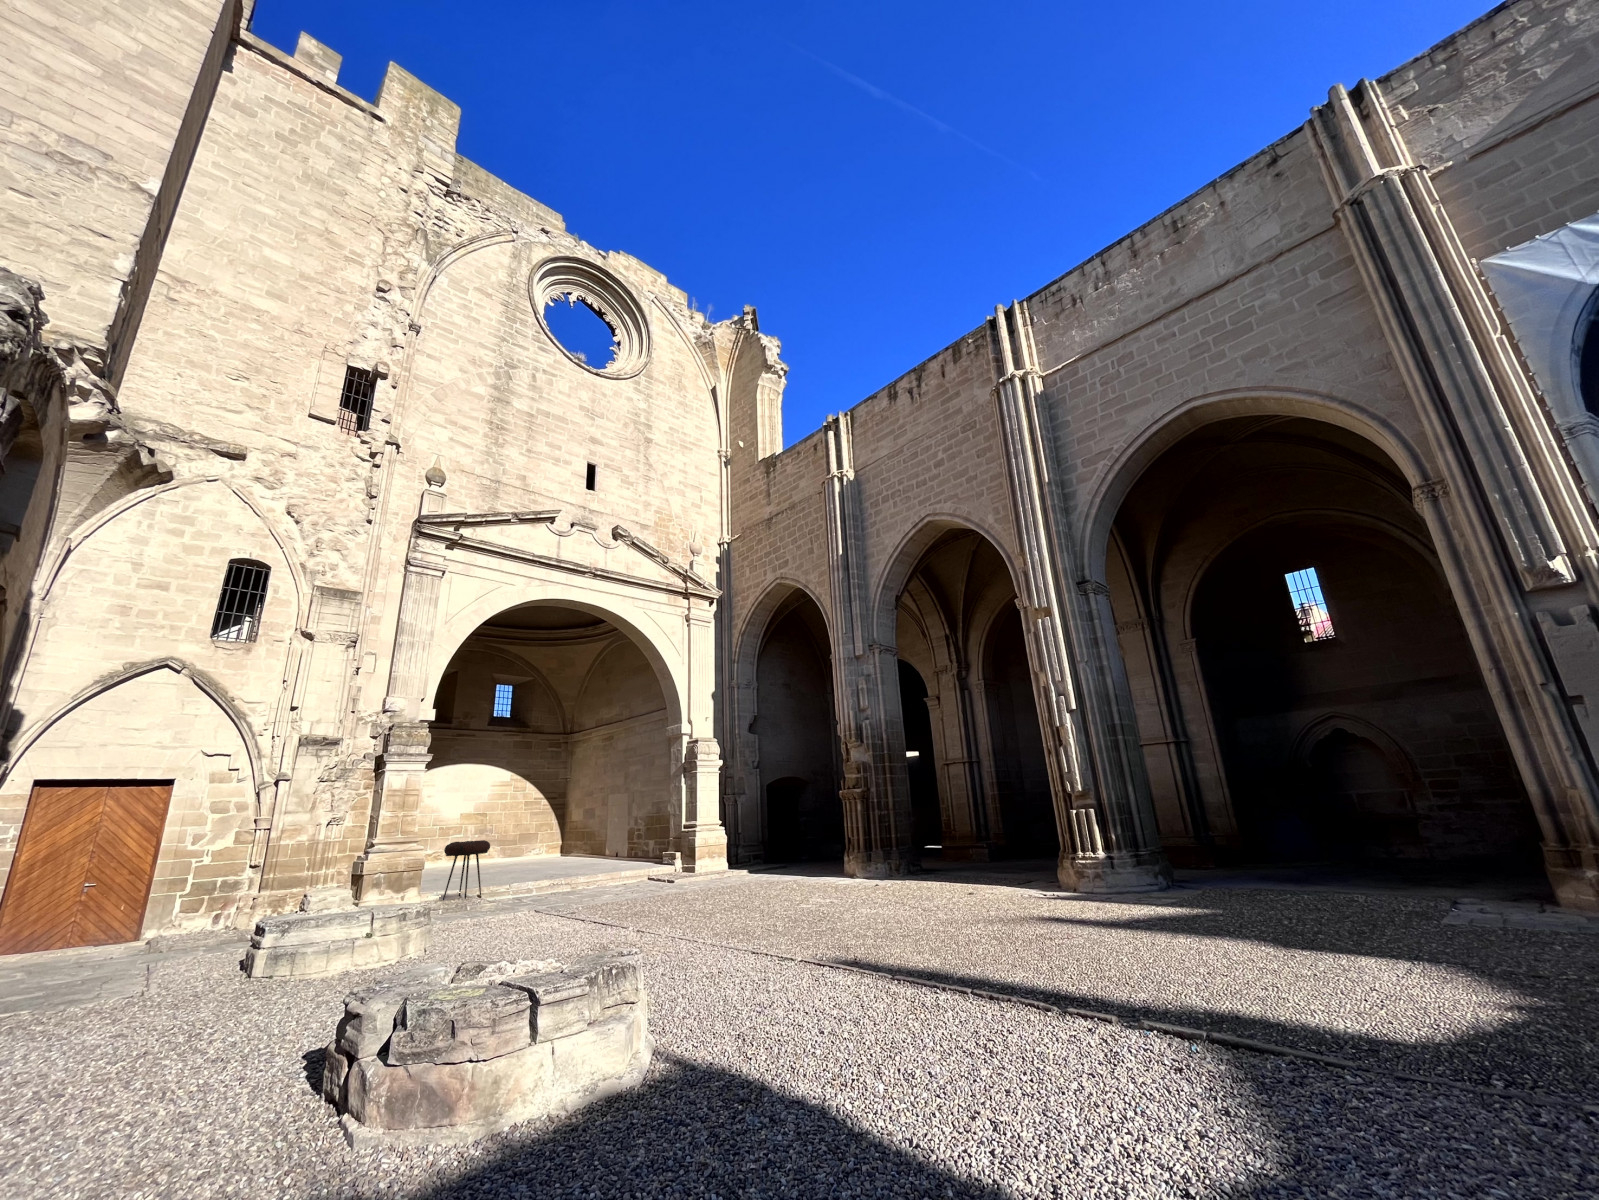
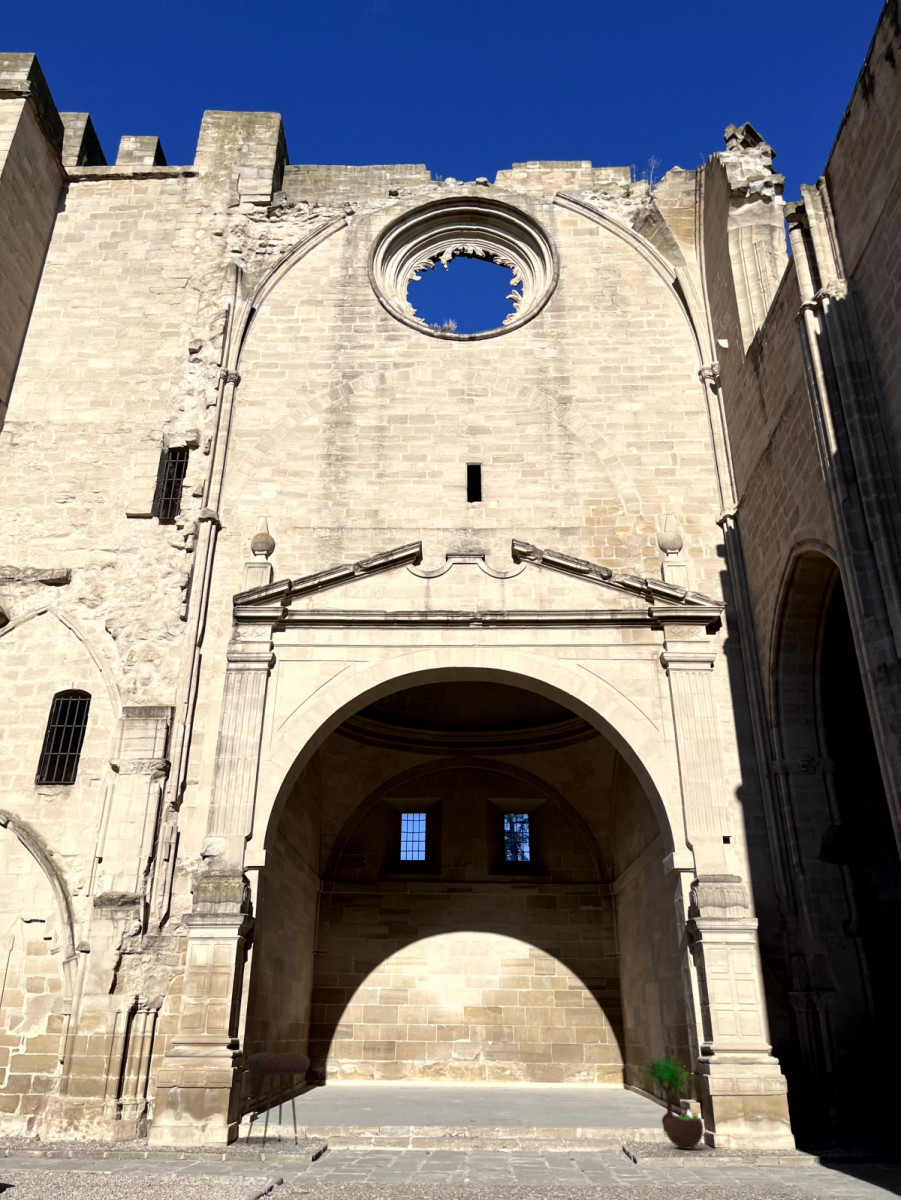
potted tree: none [671,821,701,868] -> present [645,1057,703,1149]

